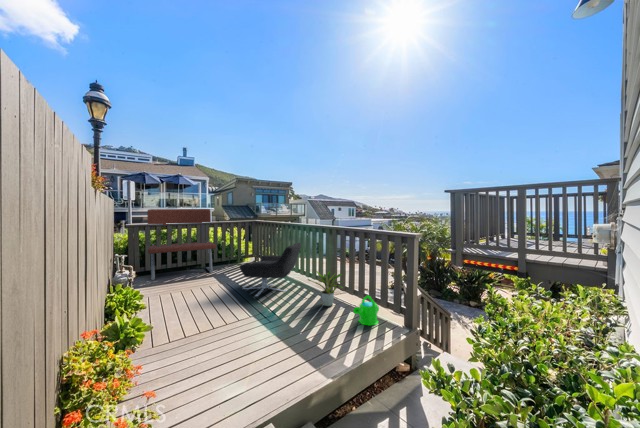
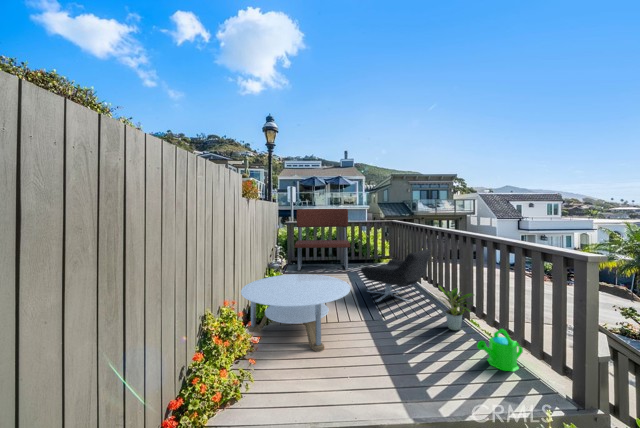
round table: none [109,277,244,356] -> present [241,274,351,352]

